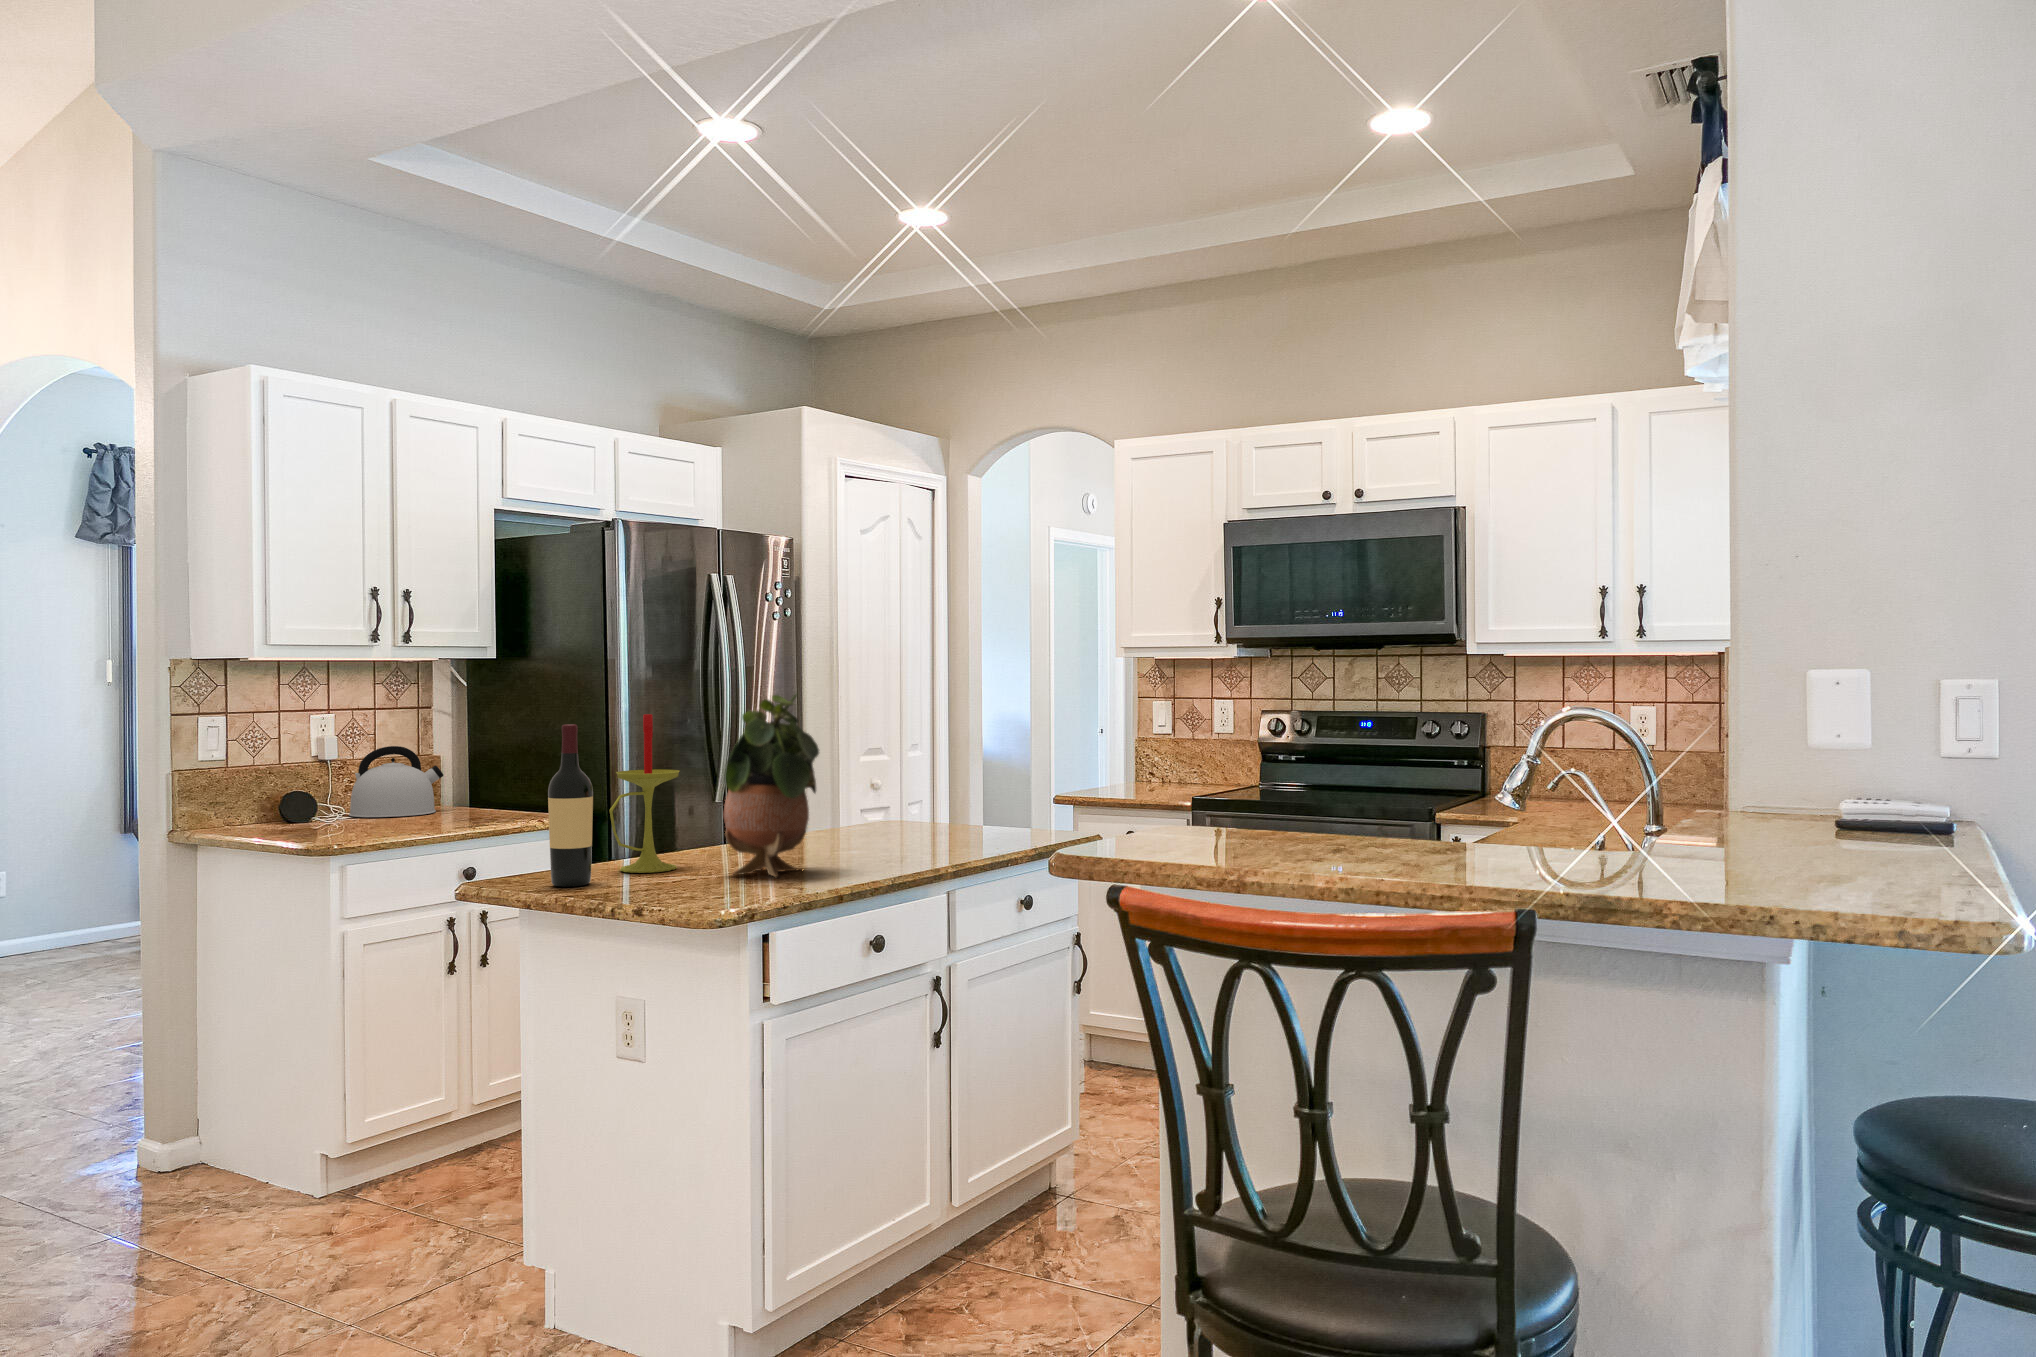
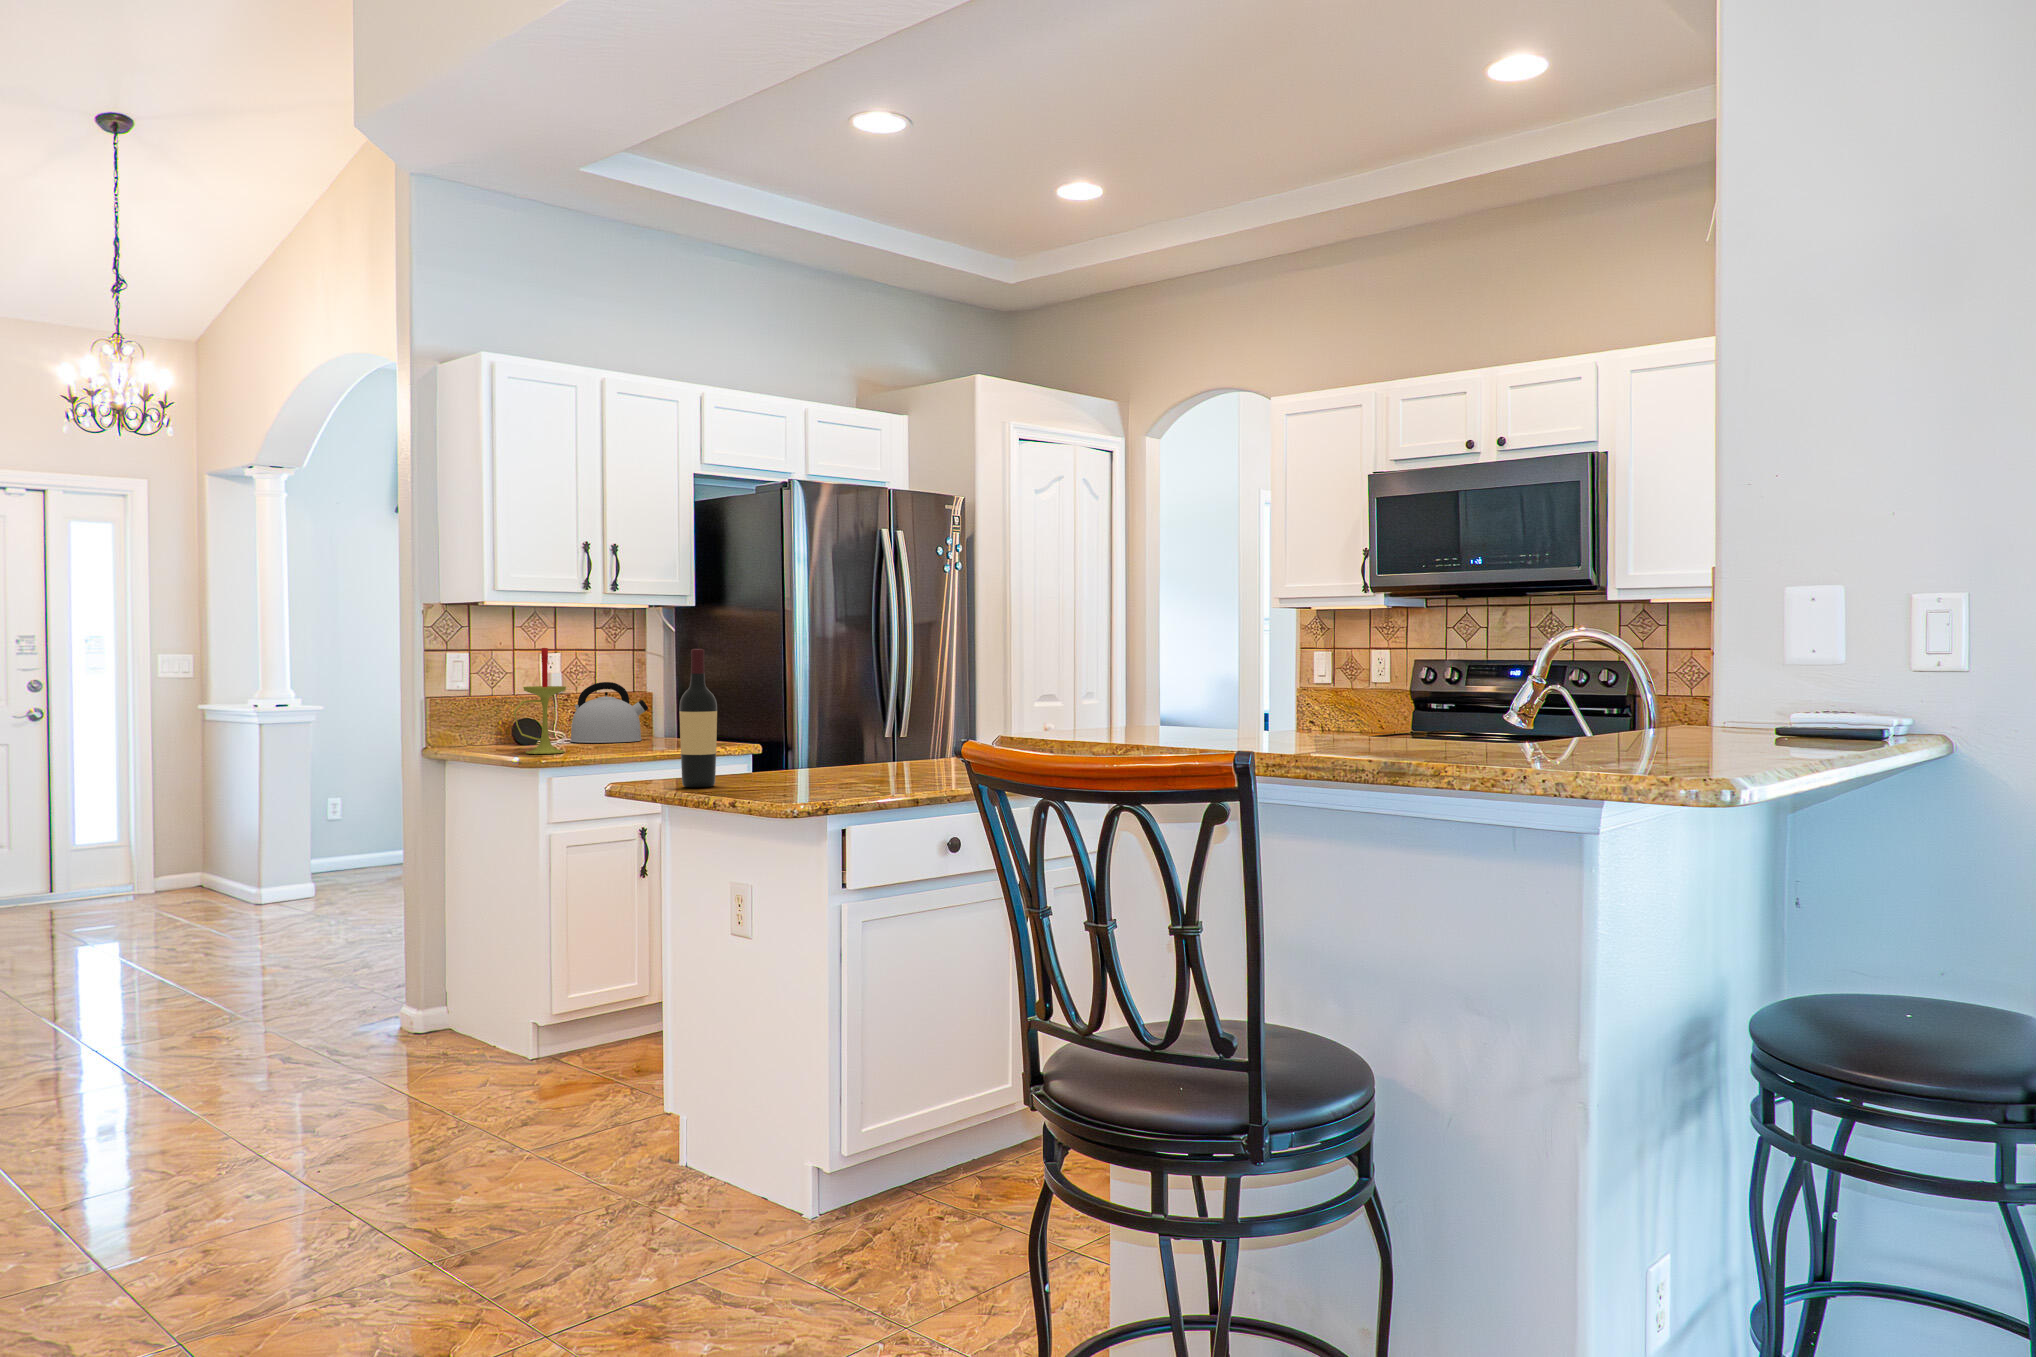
potted plant: present [724,694,819,877] -> none [828,623,912,785]
candle: present [610,714,679,873] -> present [514,648,566,754]

